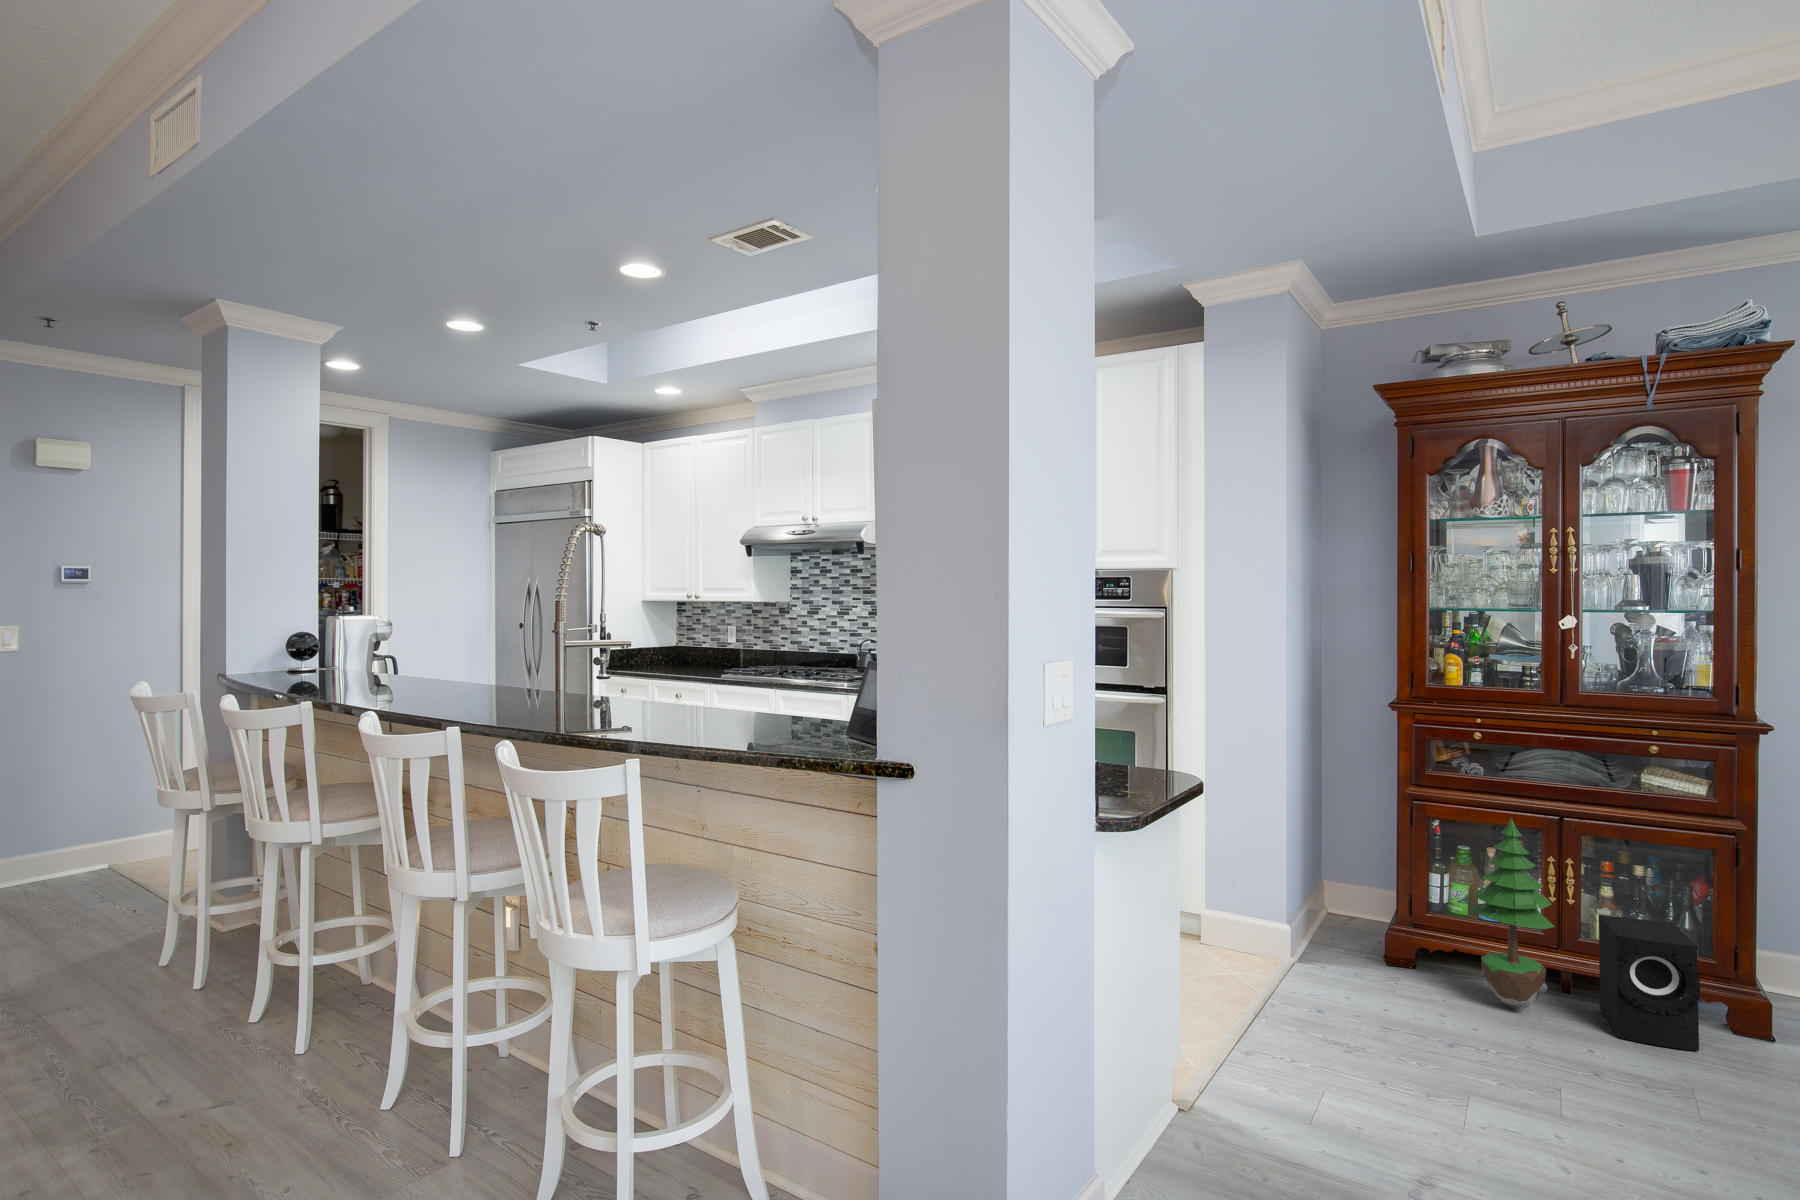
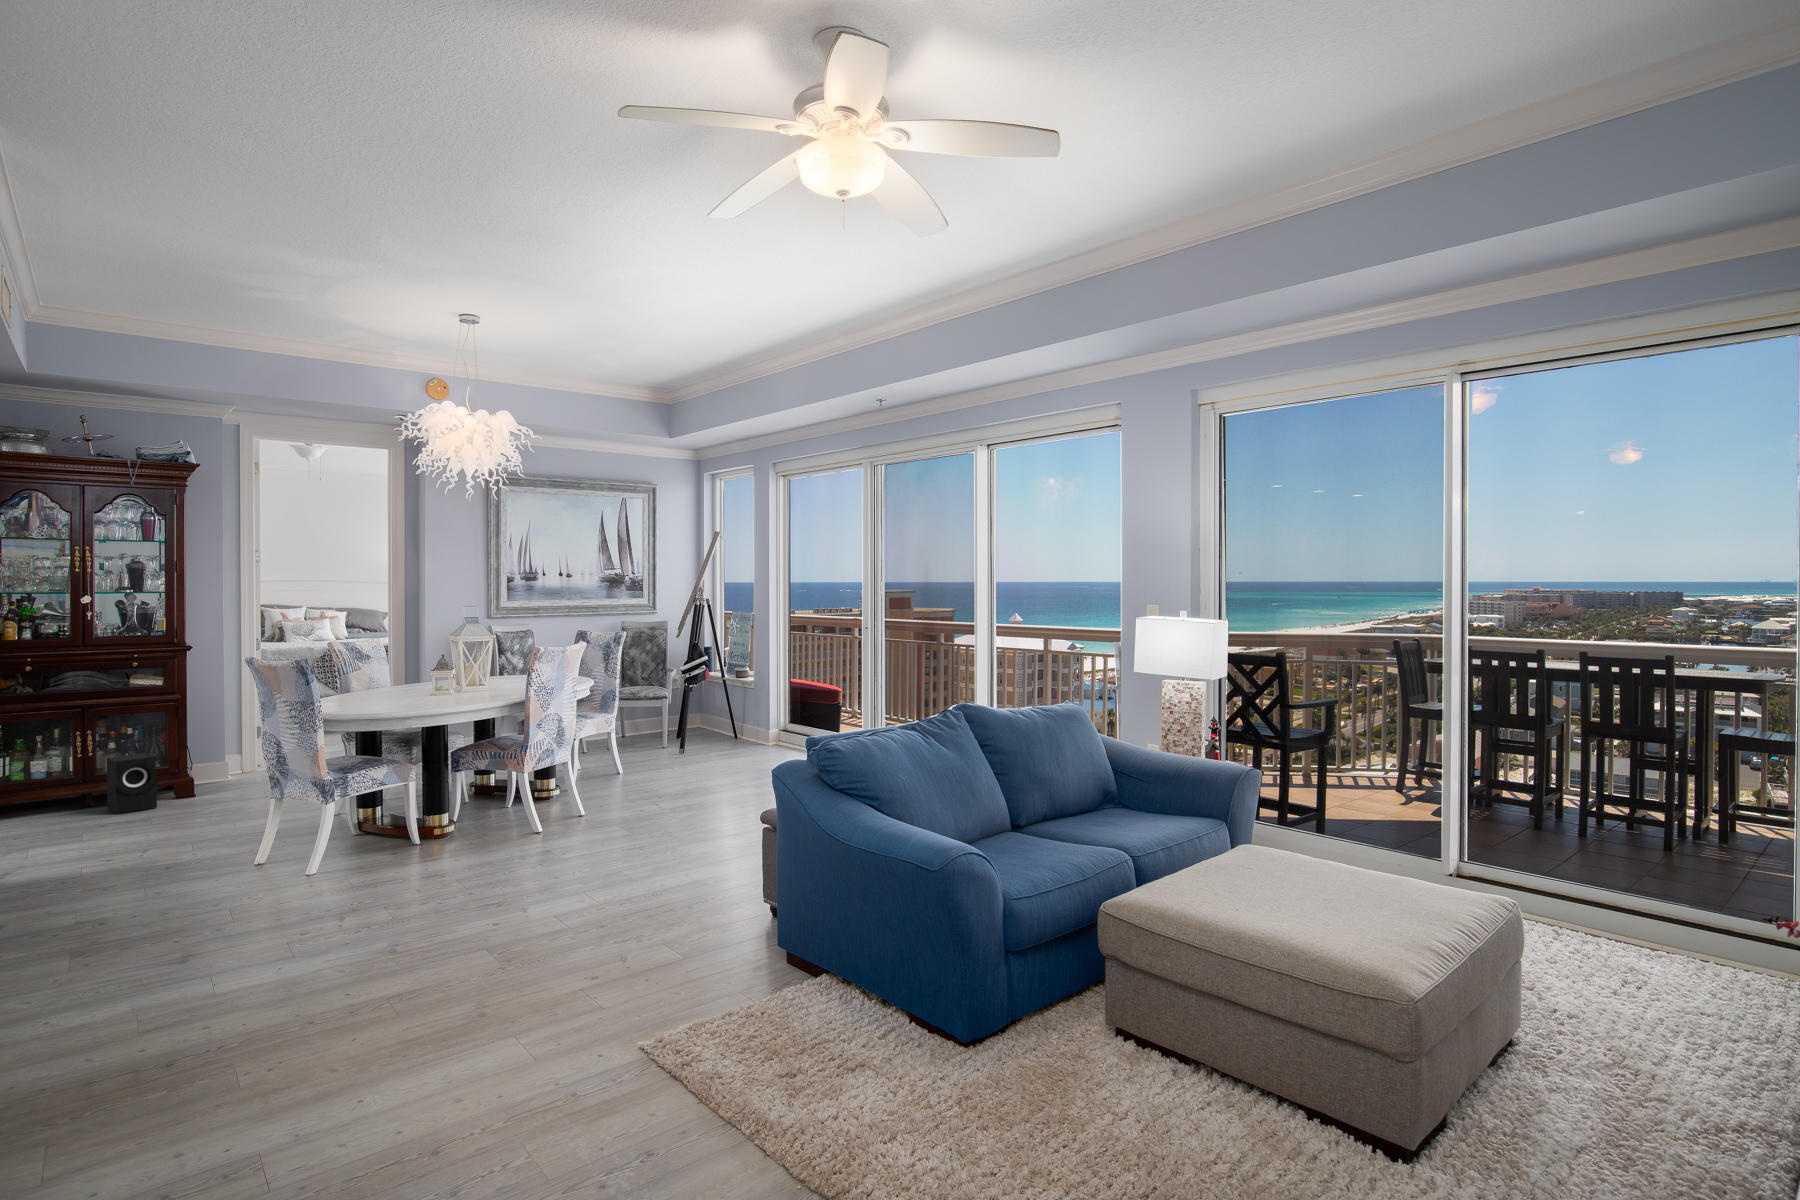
potted tree: present [1472,818,1554,1009] -> none [28,712,81,821]

